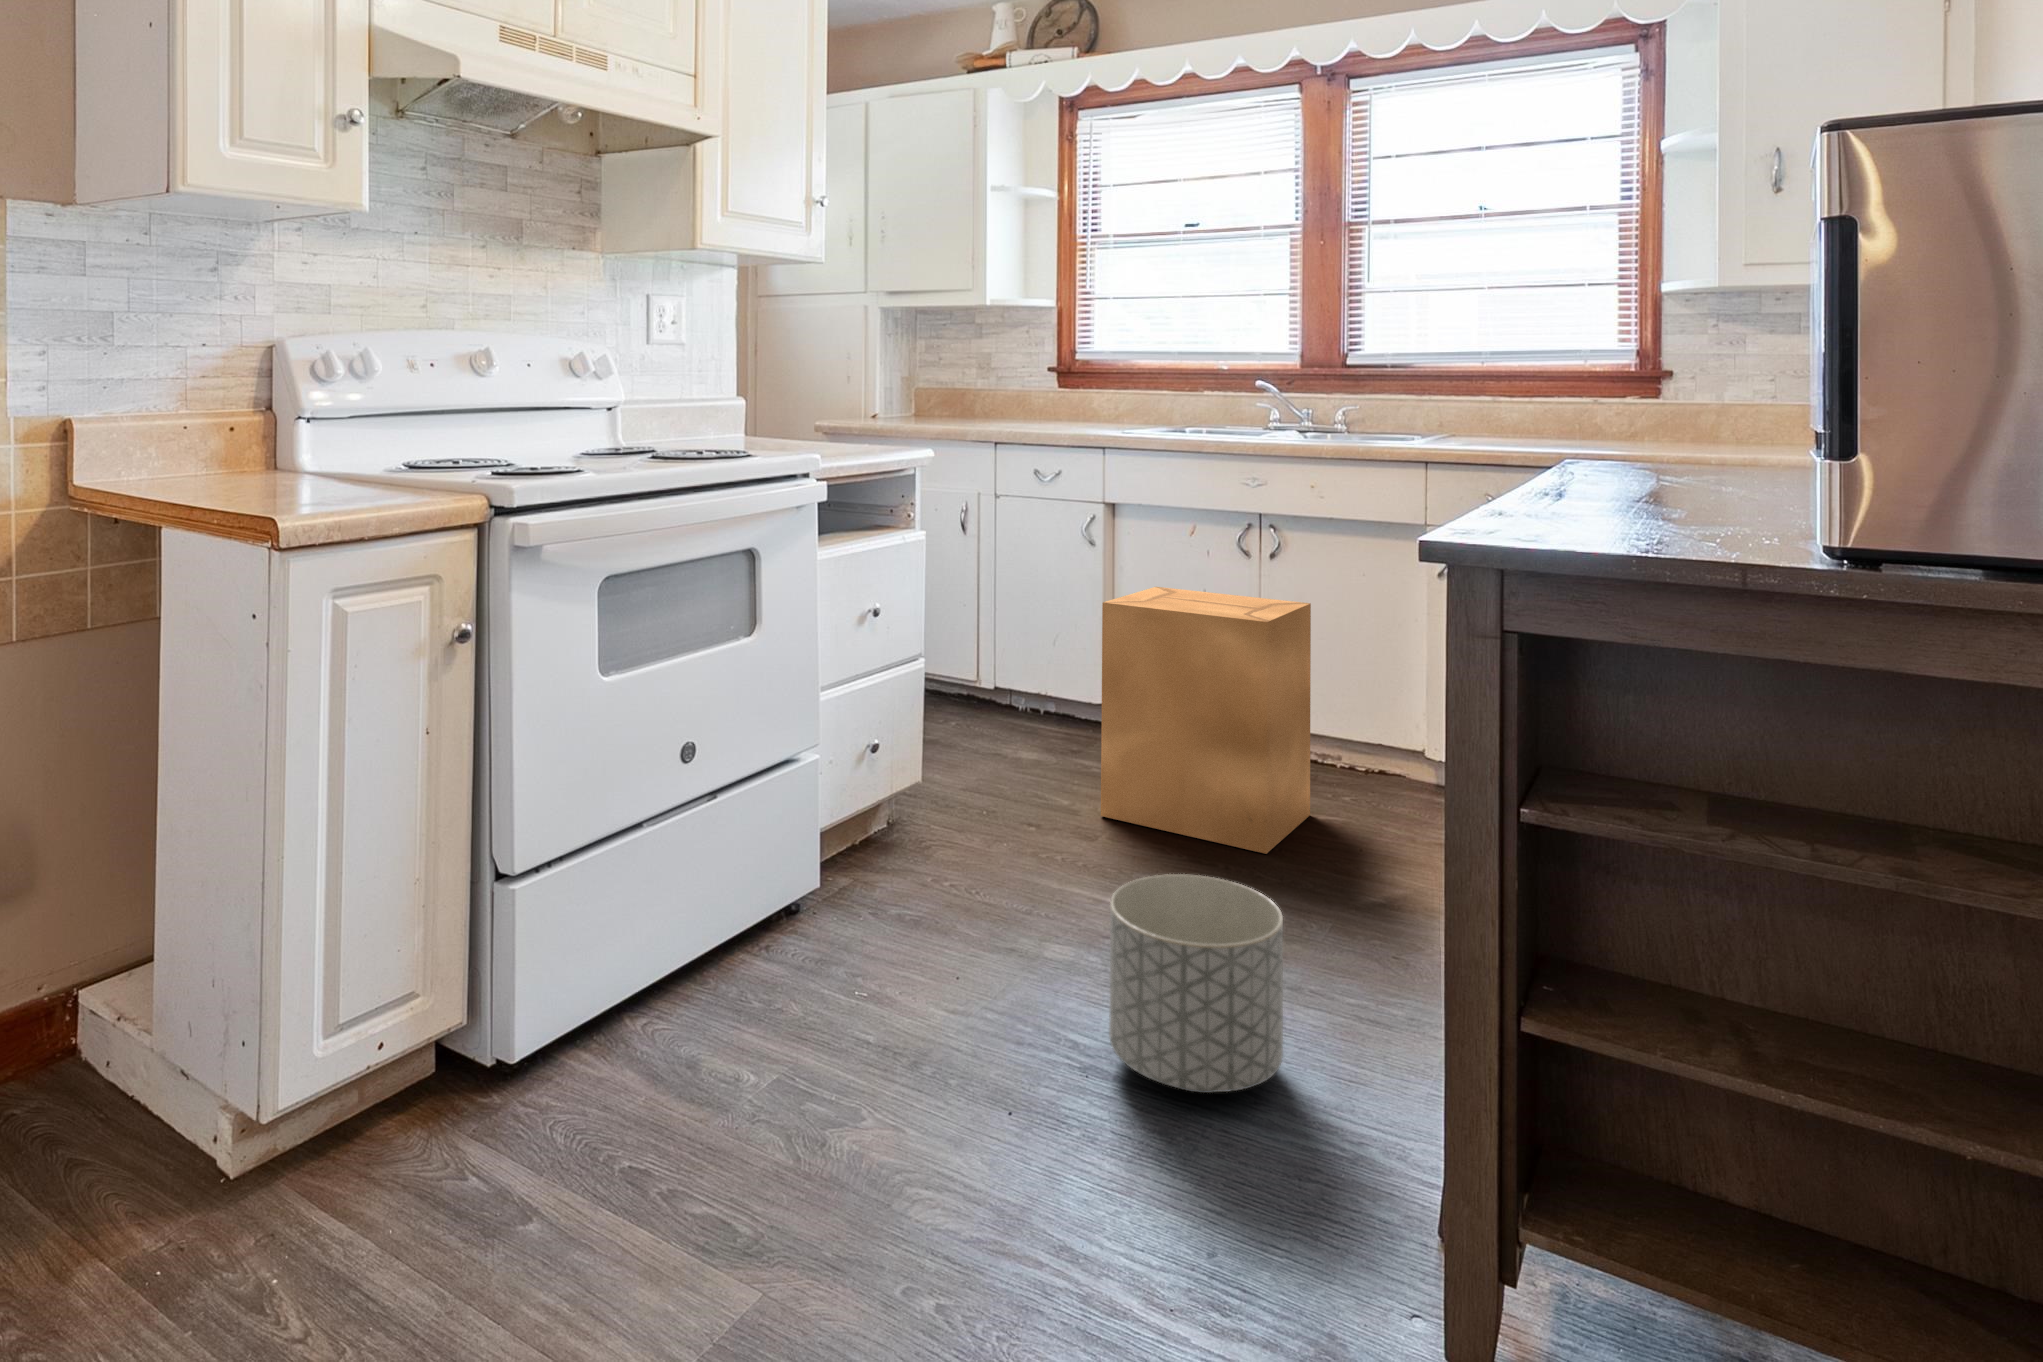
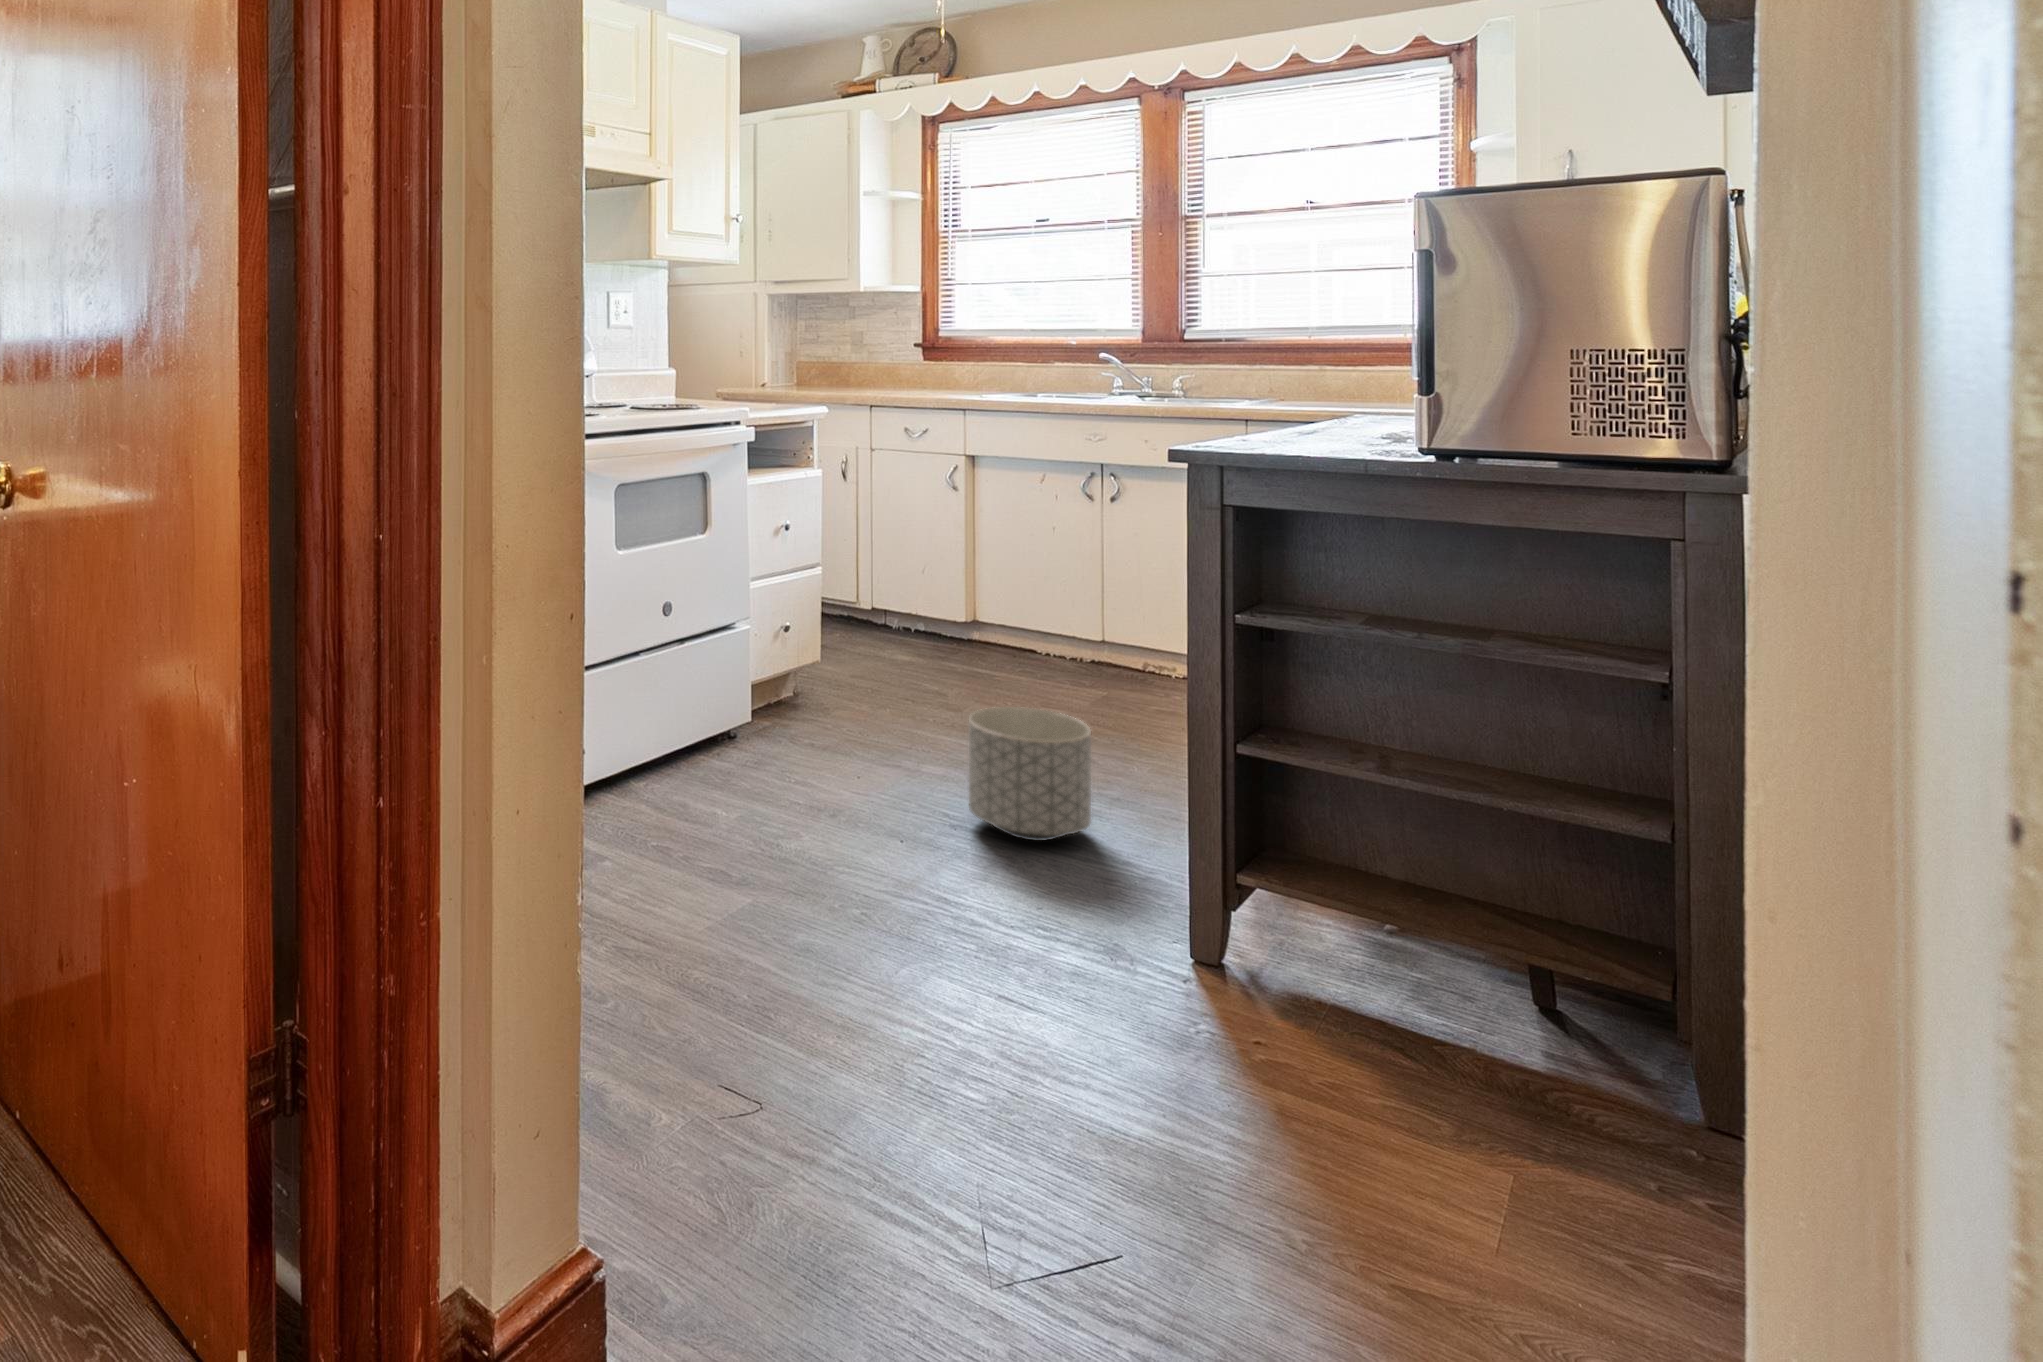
cardboard box: present [1101,587,1311,854] -> none [963,523,1137,724]

